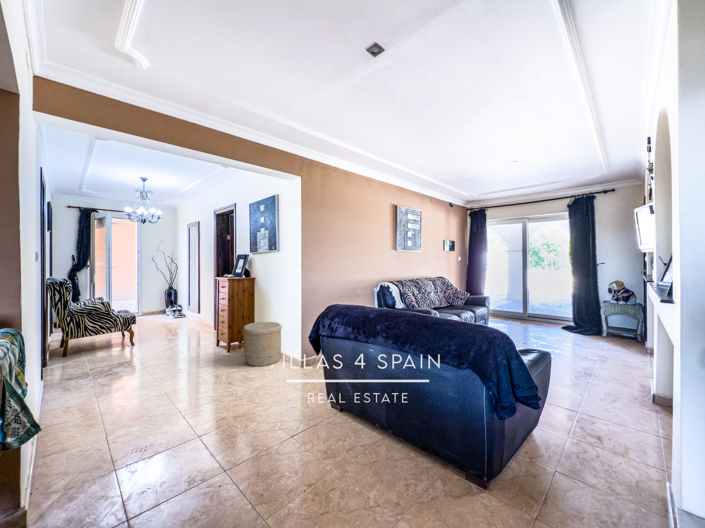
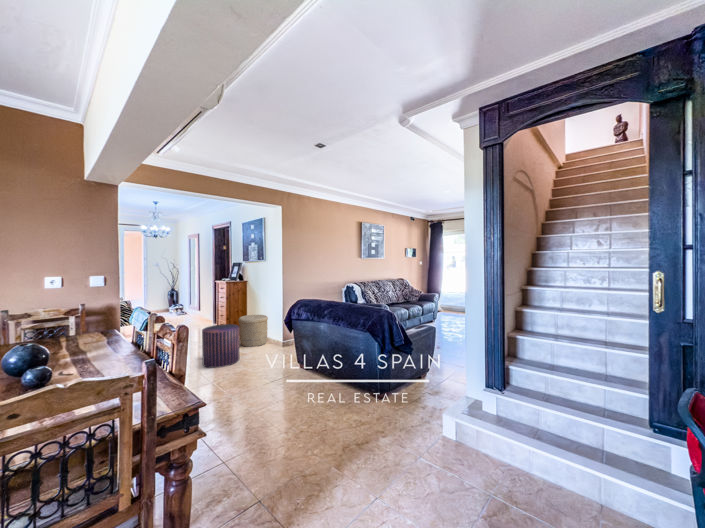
pouf: none [189,338,243,404] -> present [202,324,239,368]

